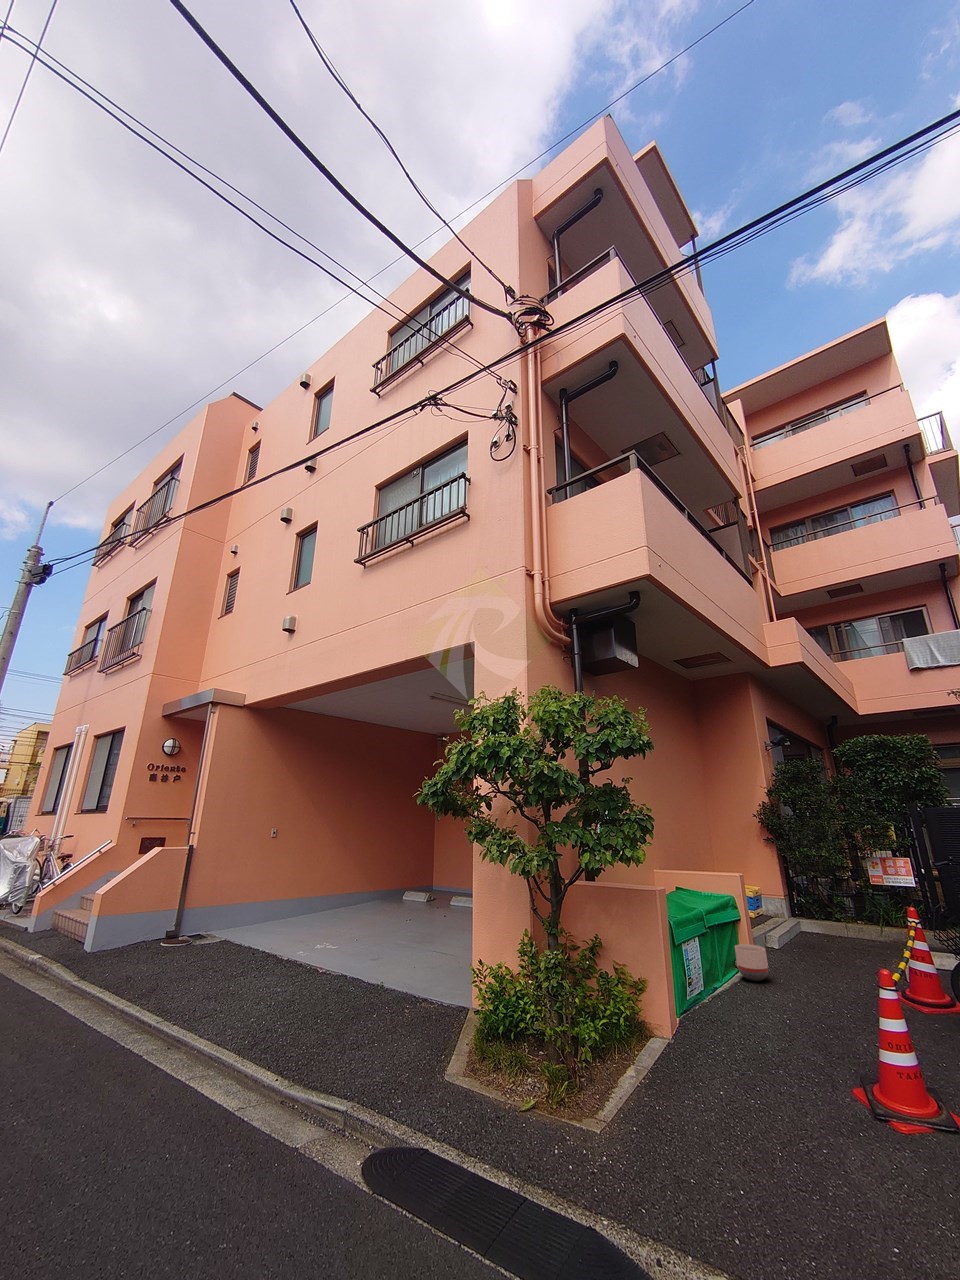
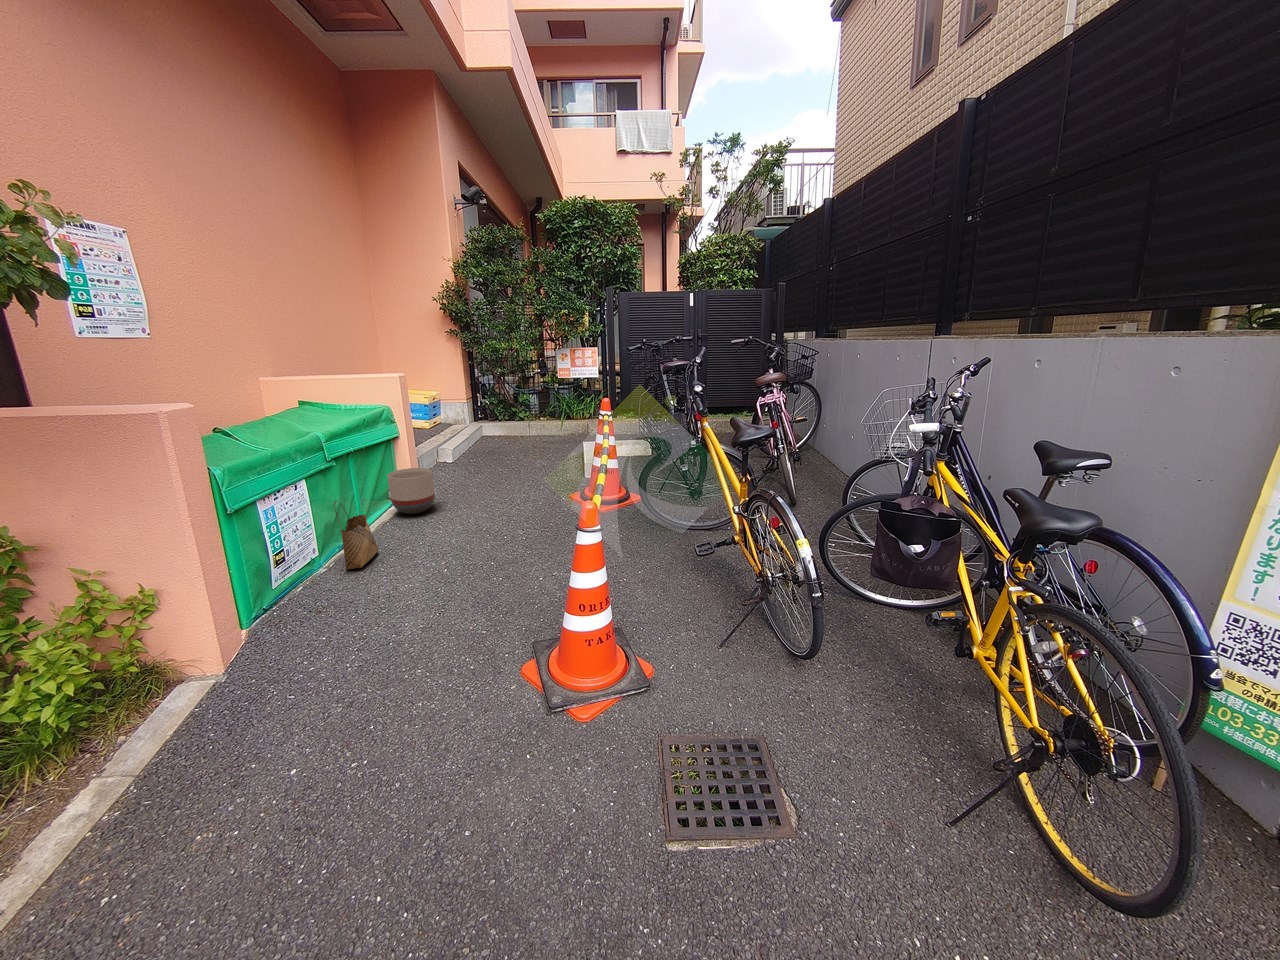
woven basket: none [710,954,736,1004] -> present [334,501,379,569]

